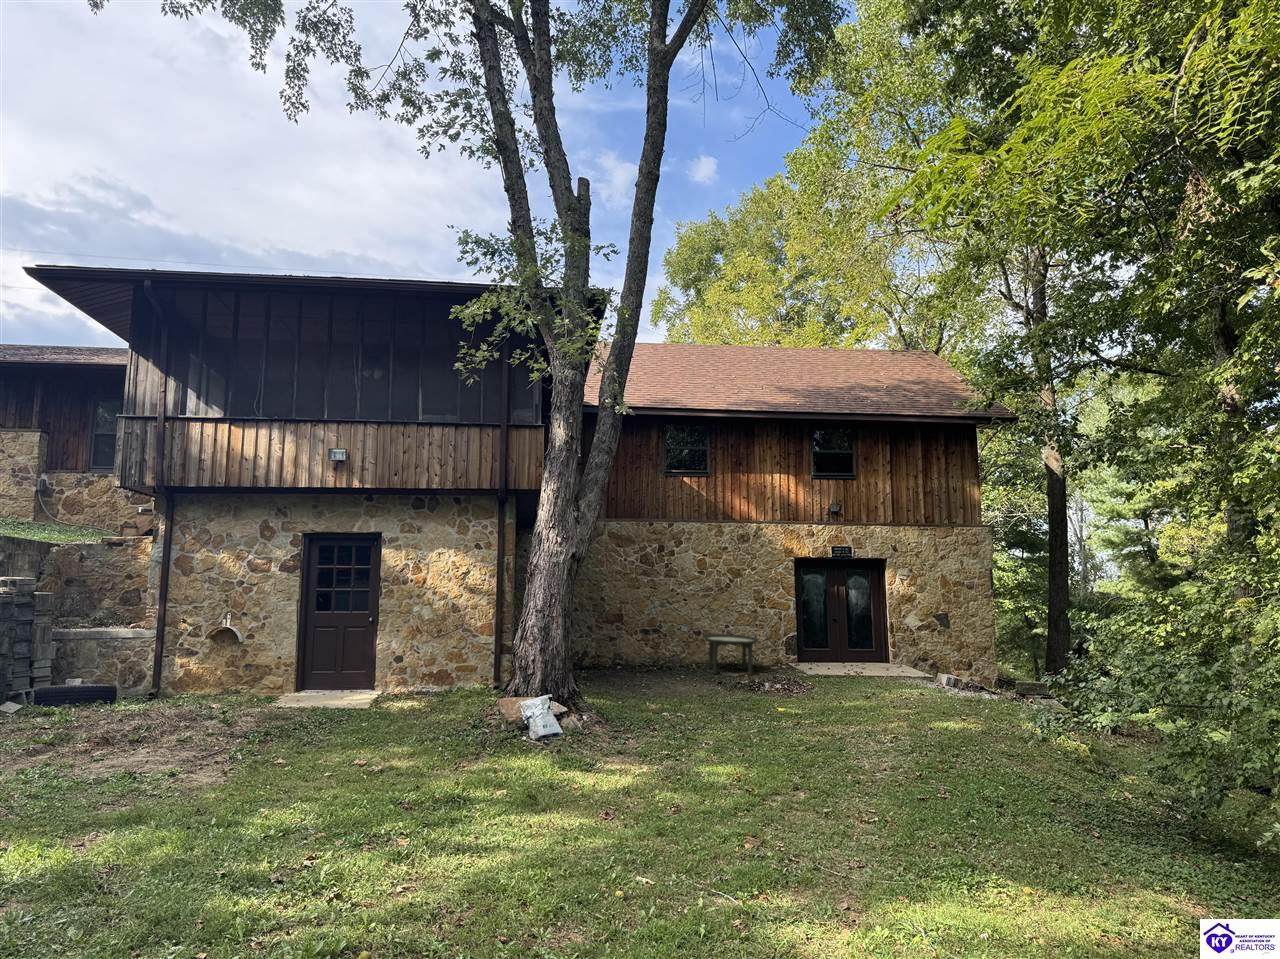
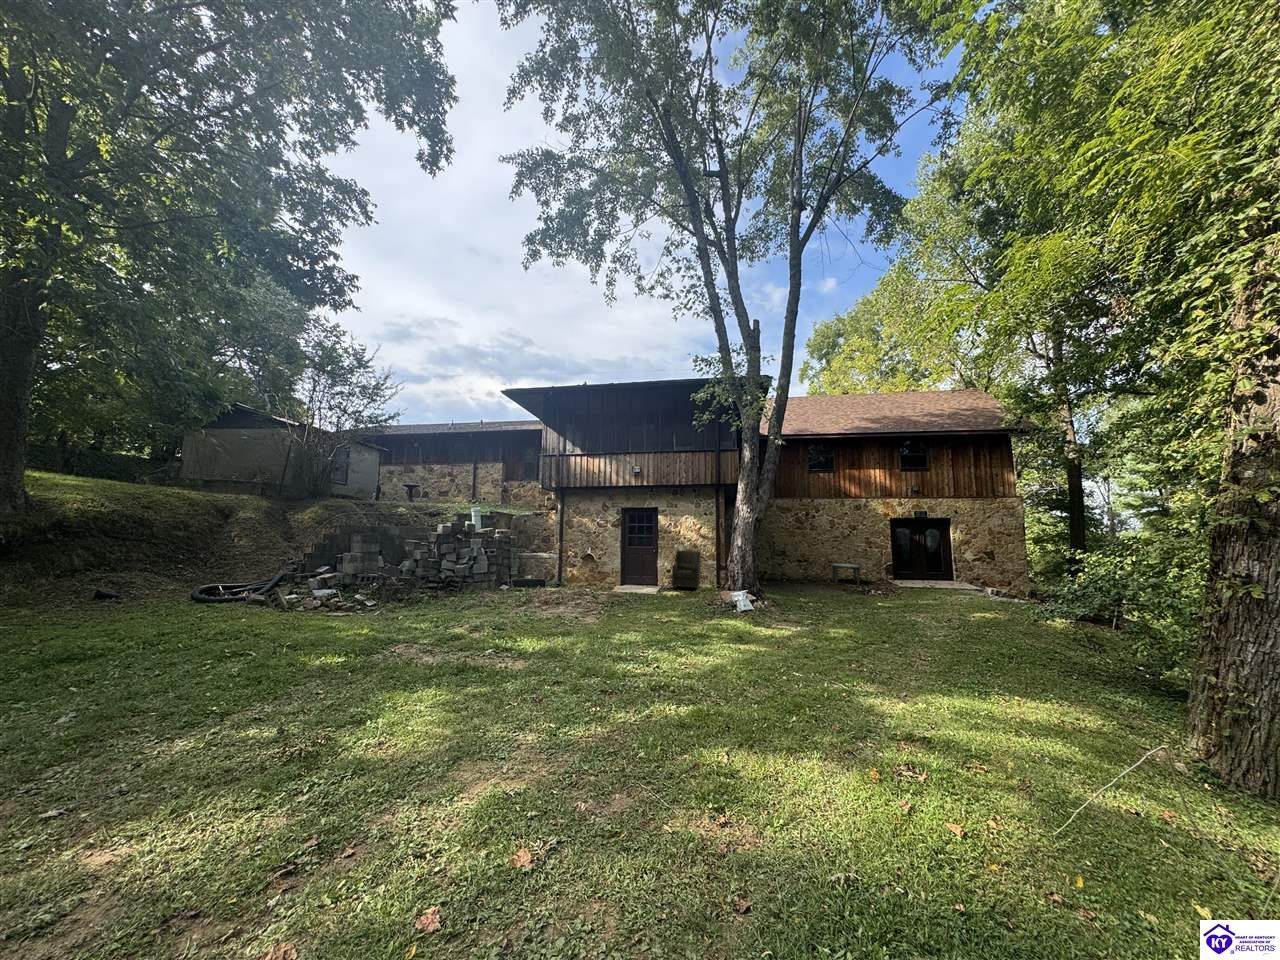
chair: none [400,619,467,700] -> present [672,550,701,590]

